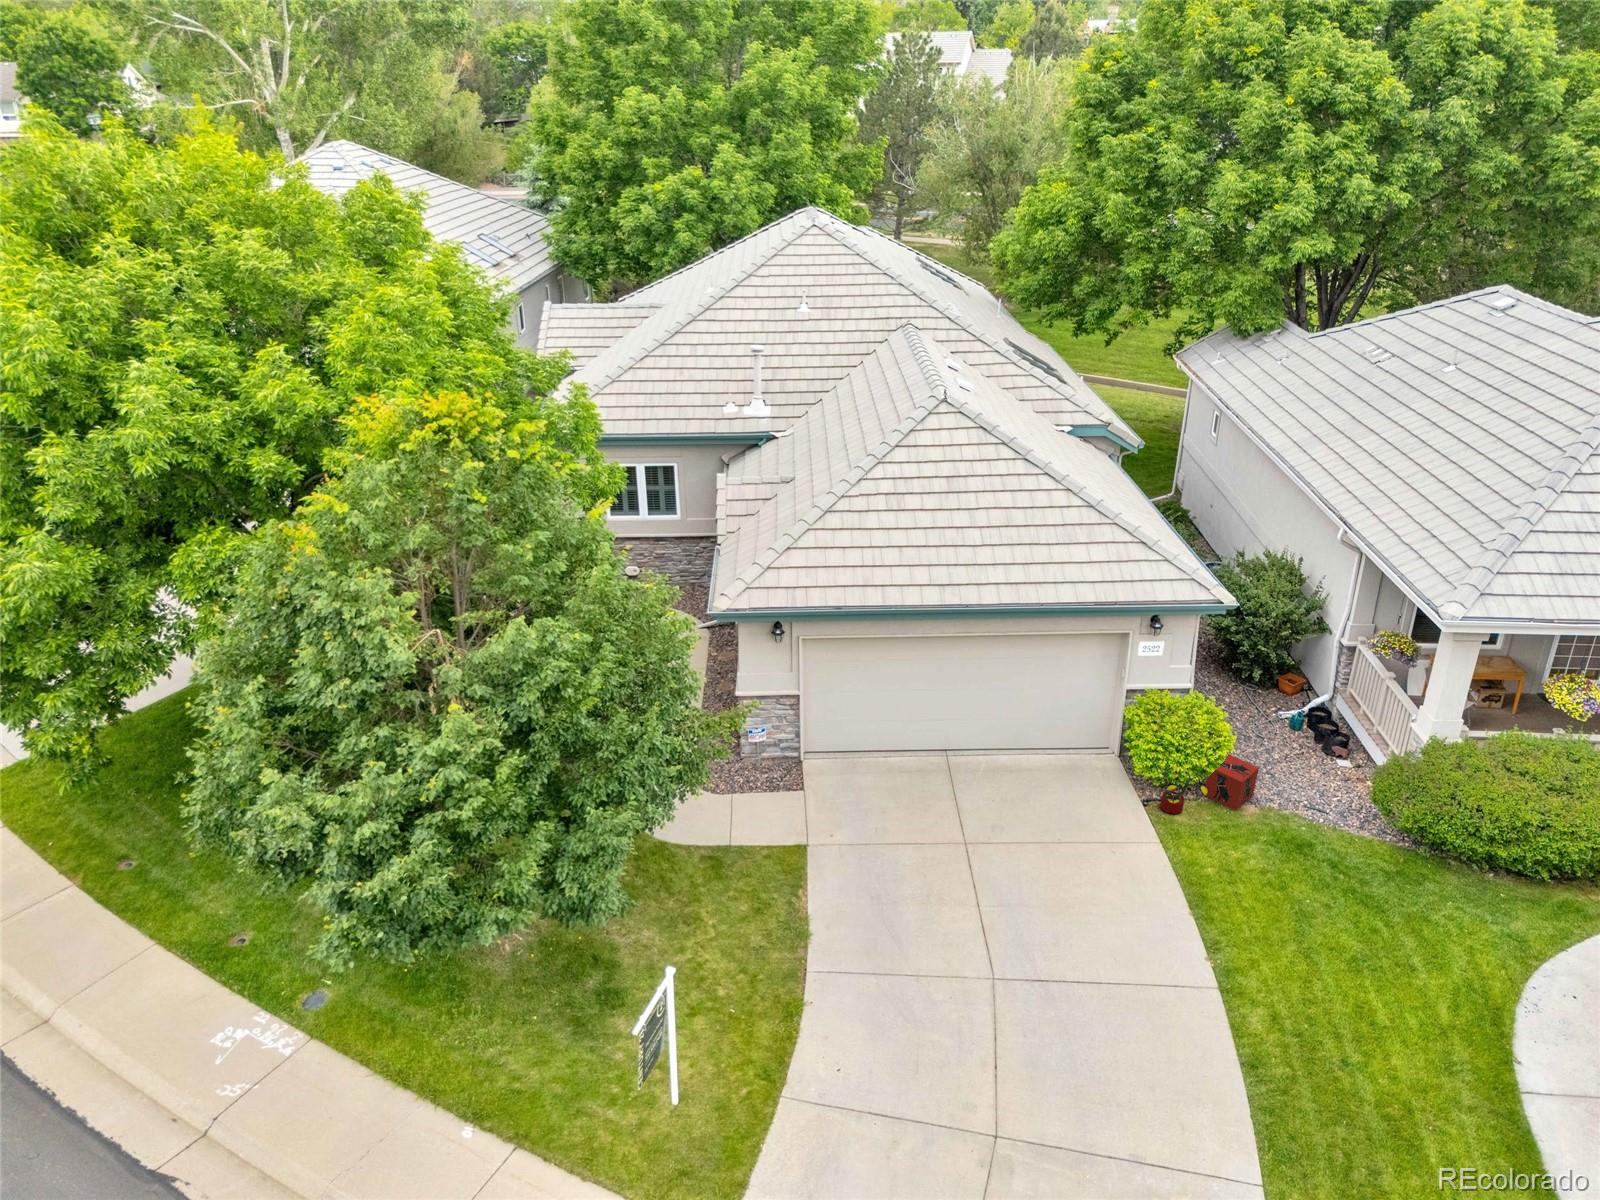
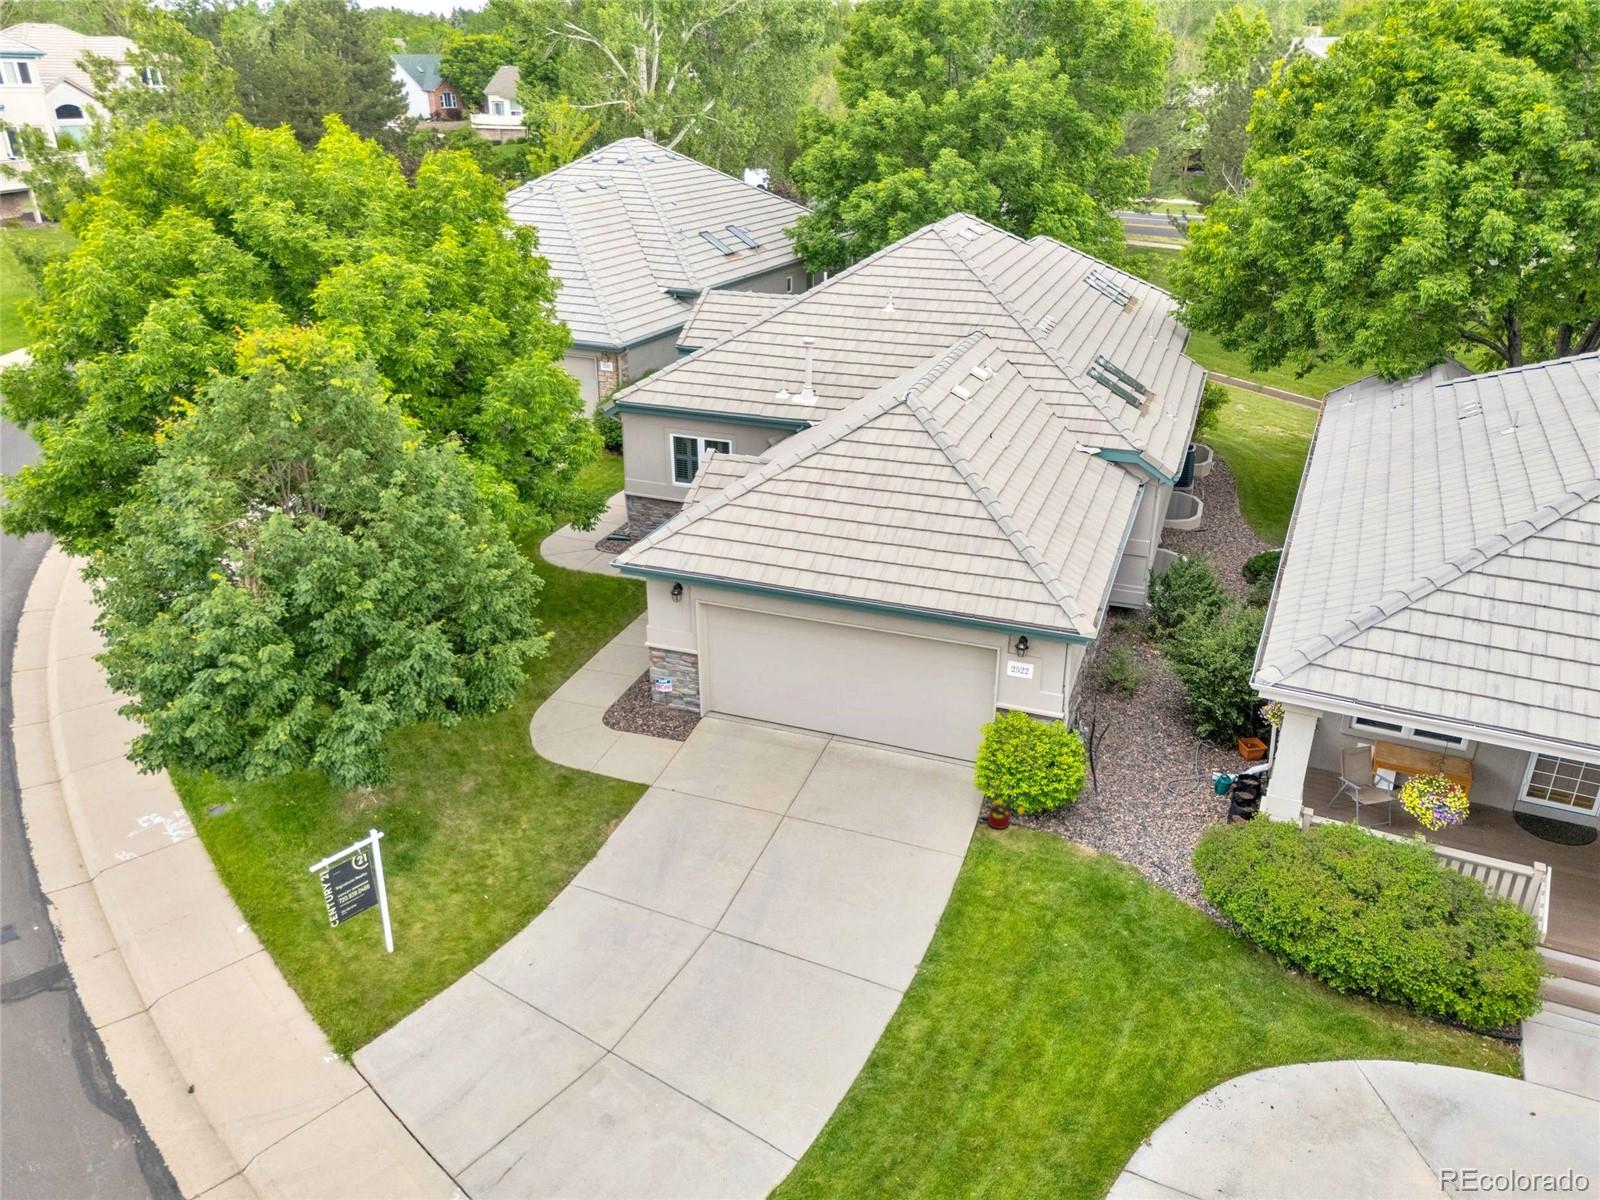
storage box: present [1205,754,1259,810] -> none [1041,784,1094,840]

